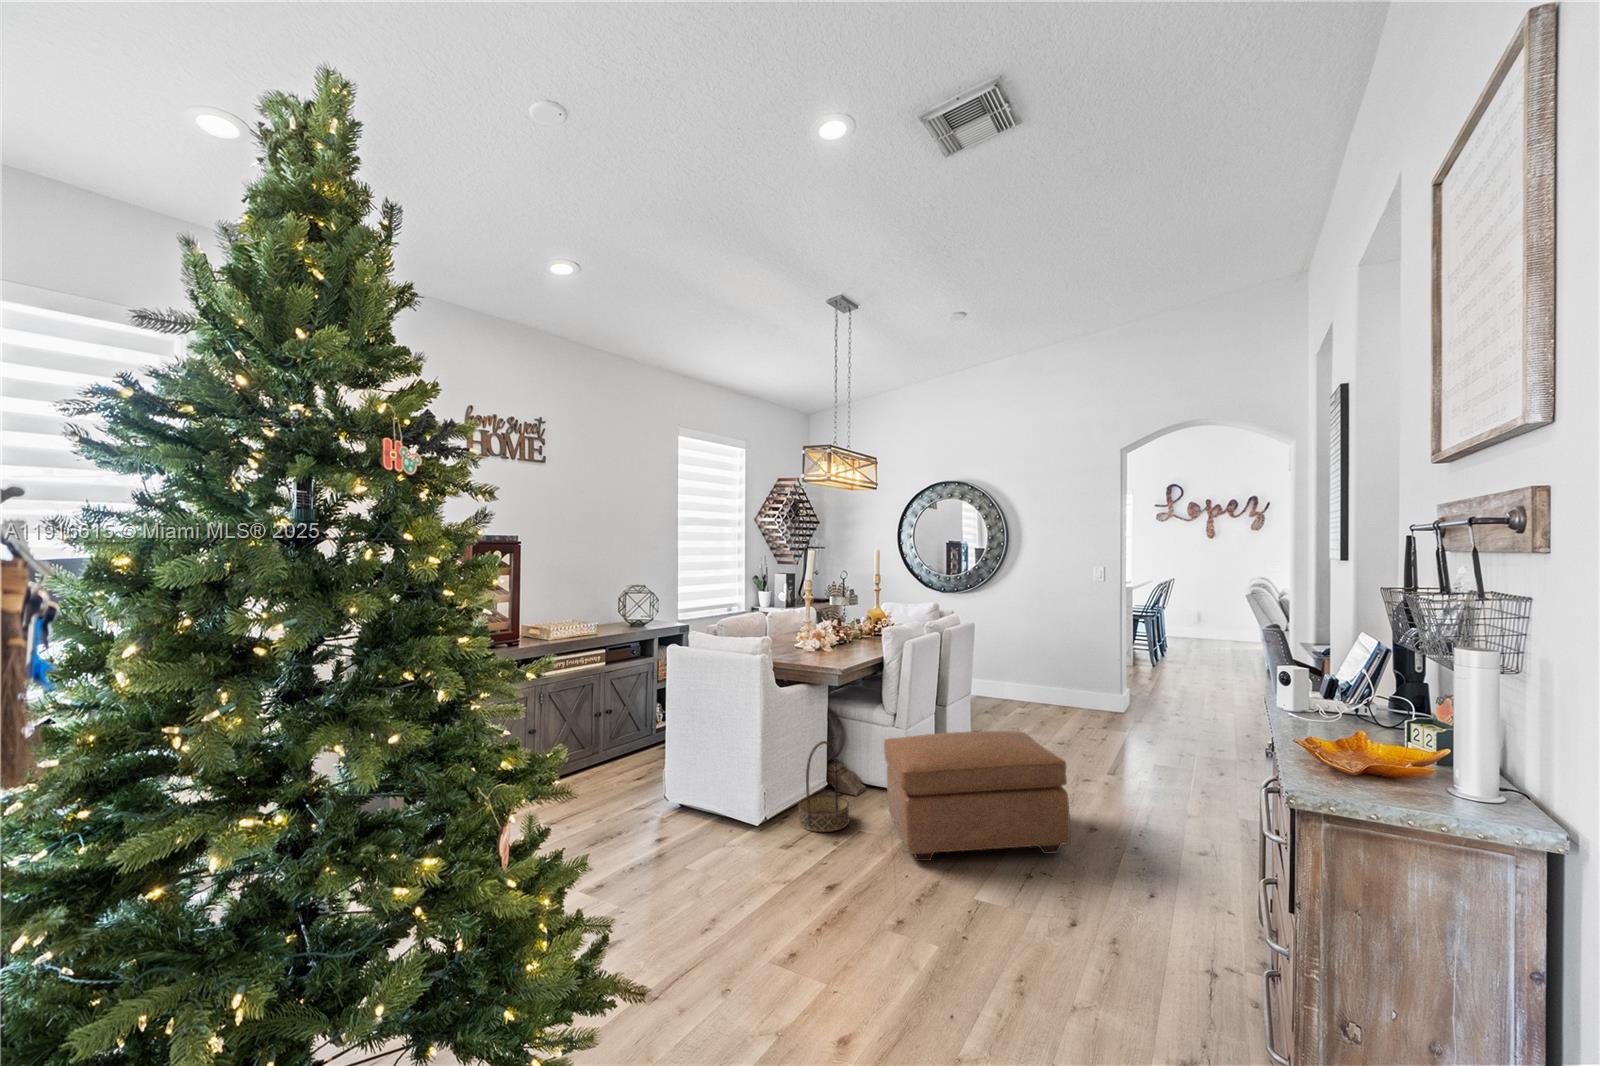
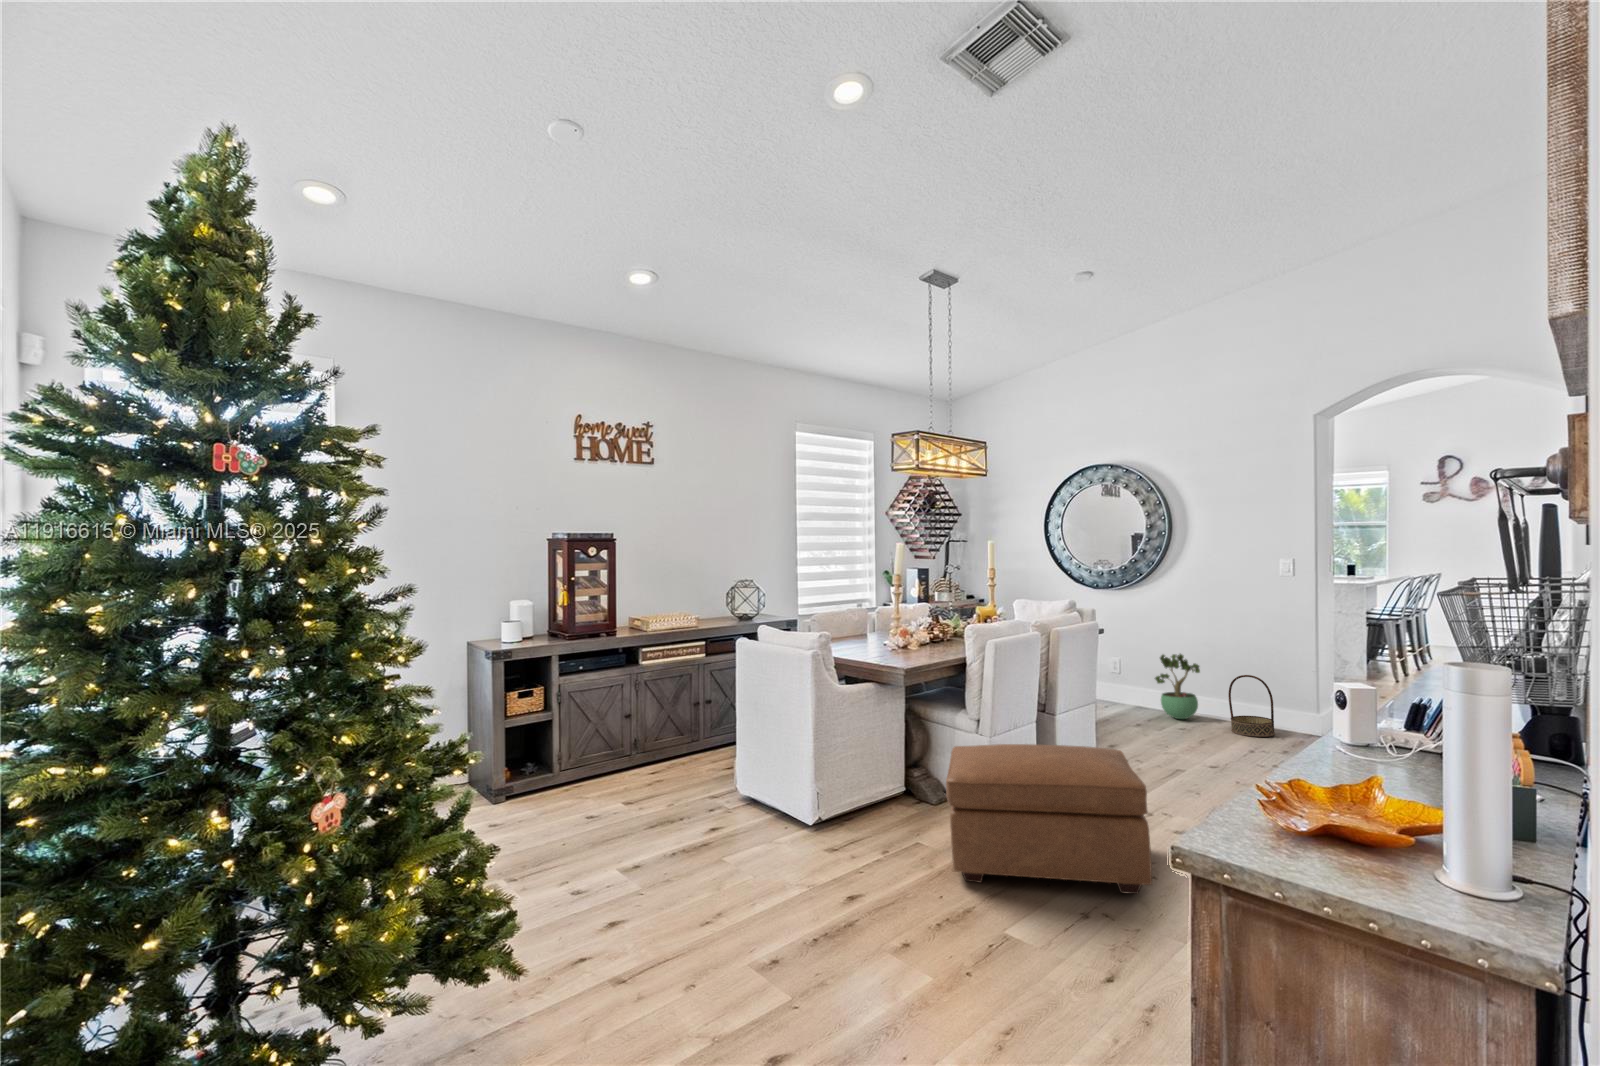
potted plant: none [992,645,1029,701] -> present [1155,654,1200,719]
basket: present [798,741,849,832] -> present [1229,675,1275,737]

